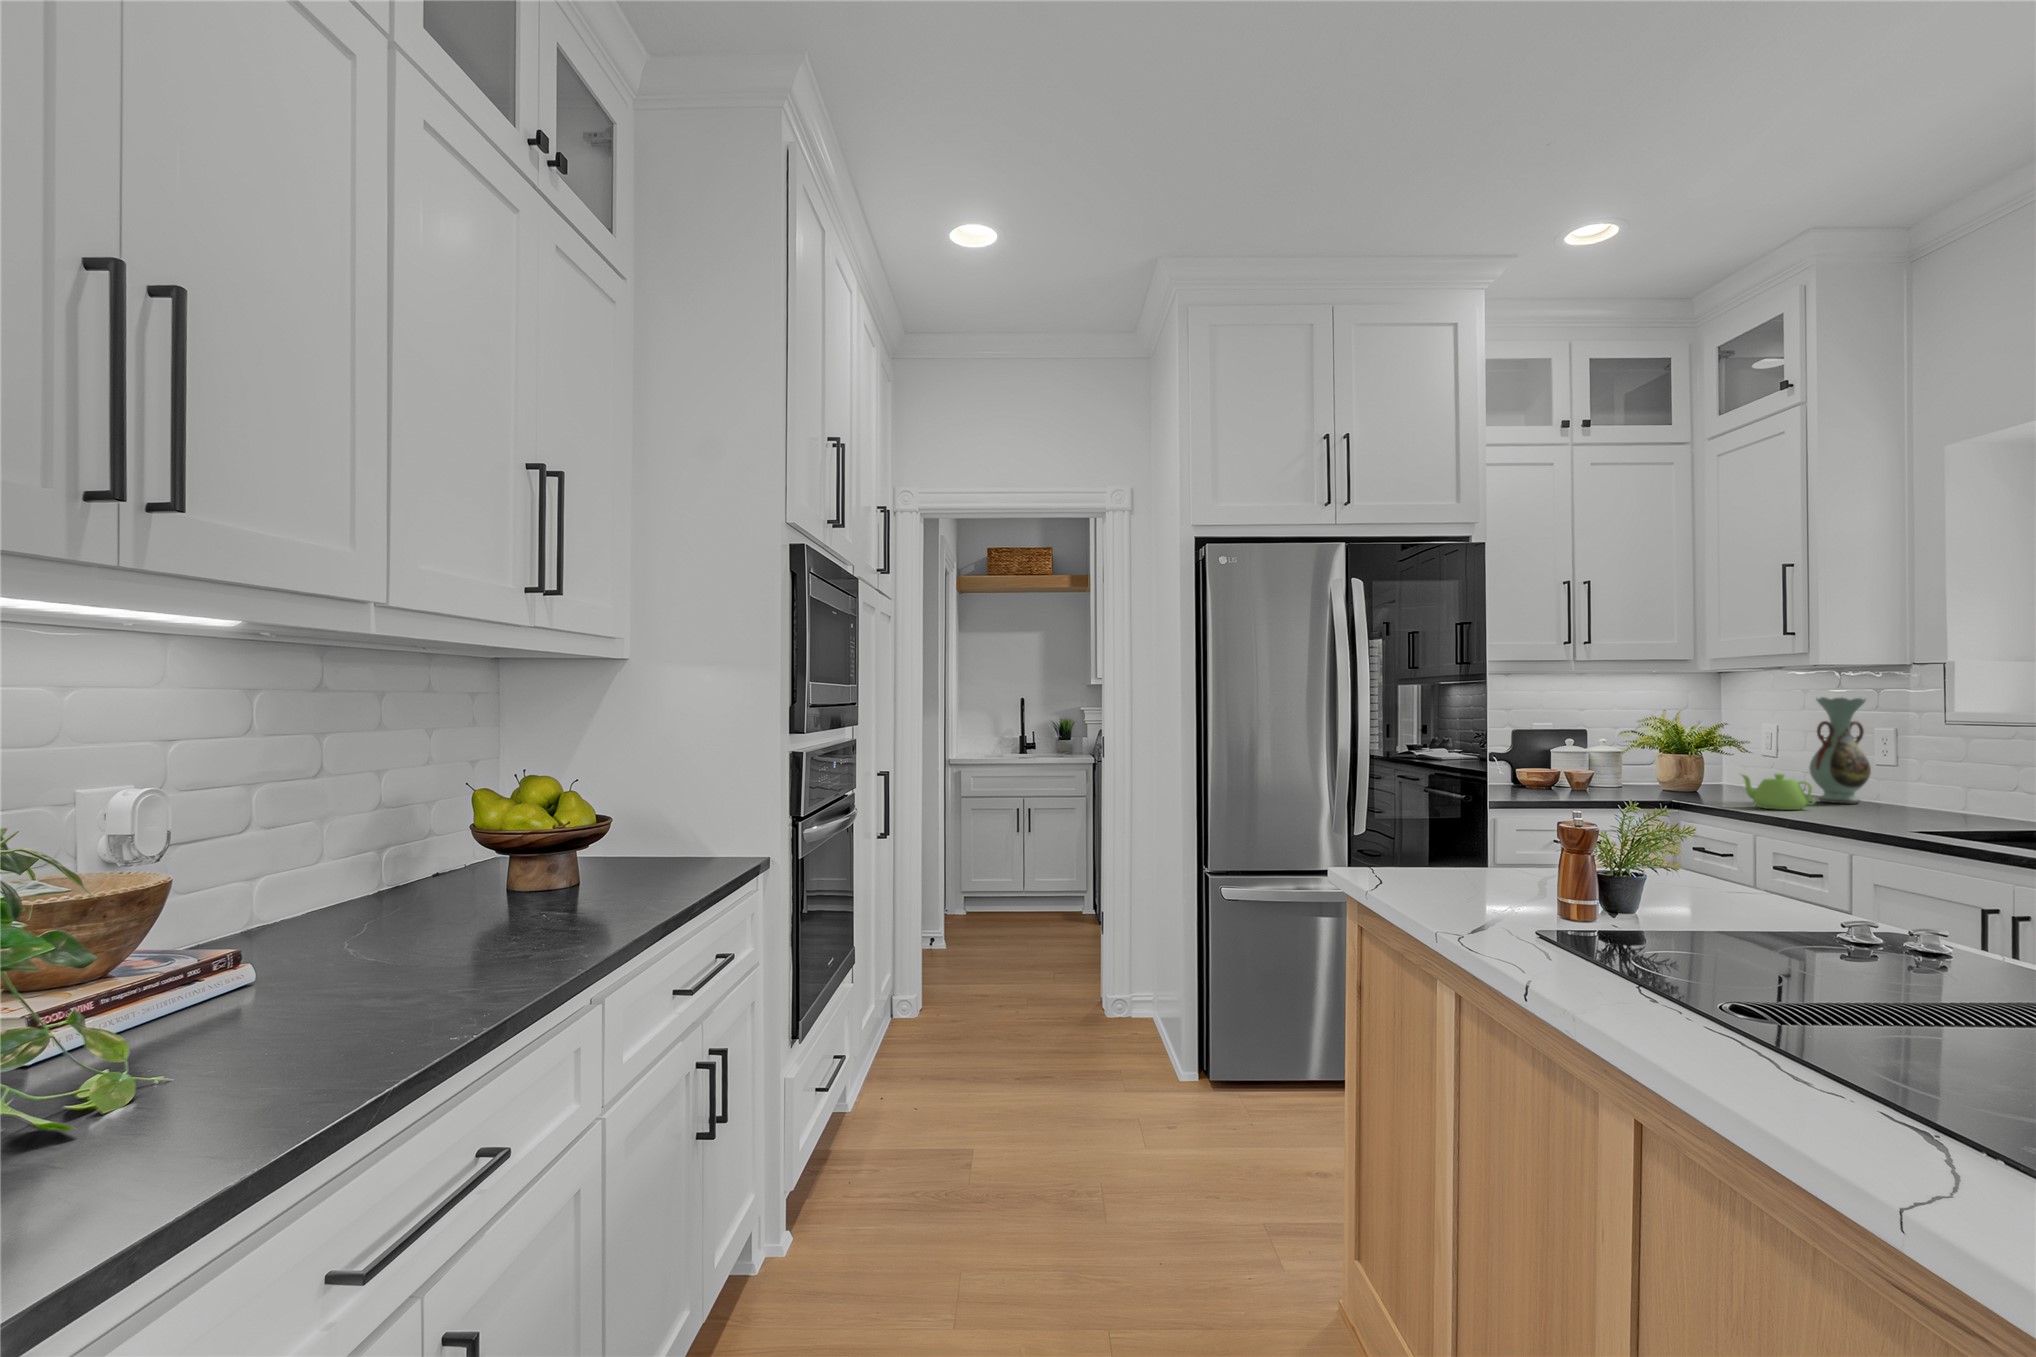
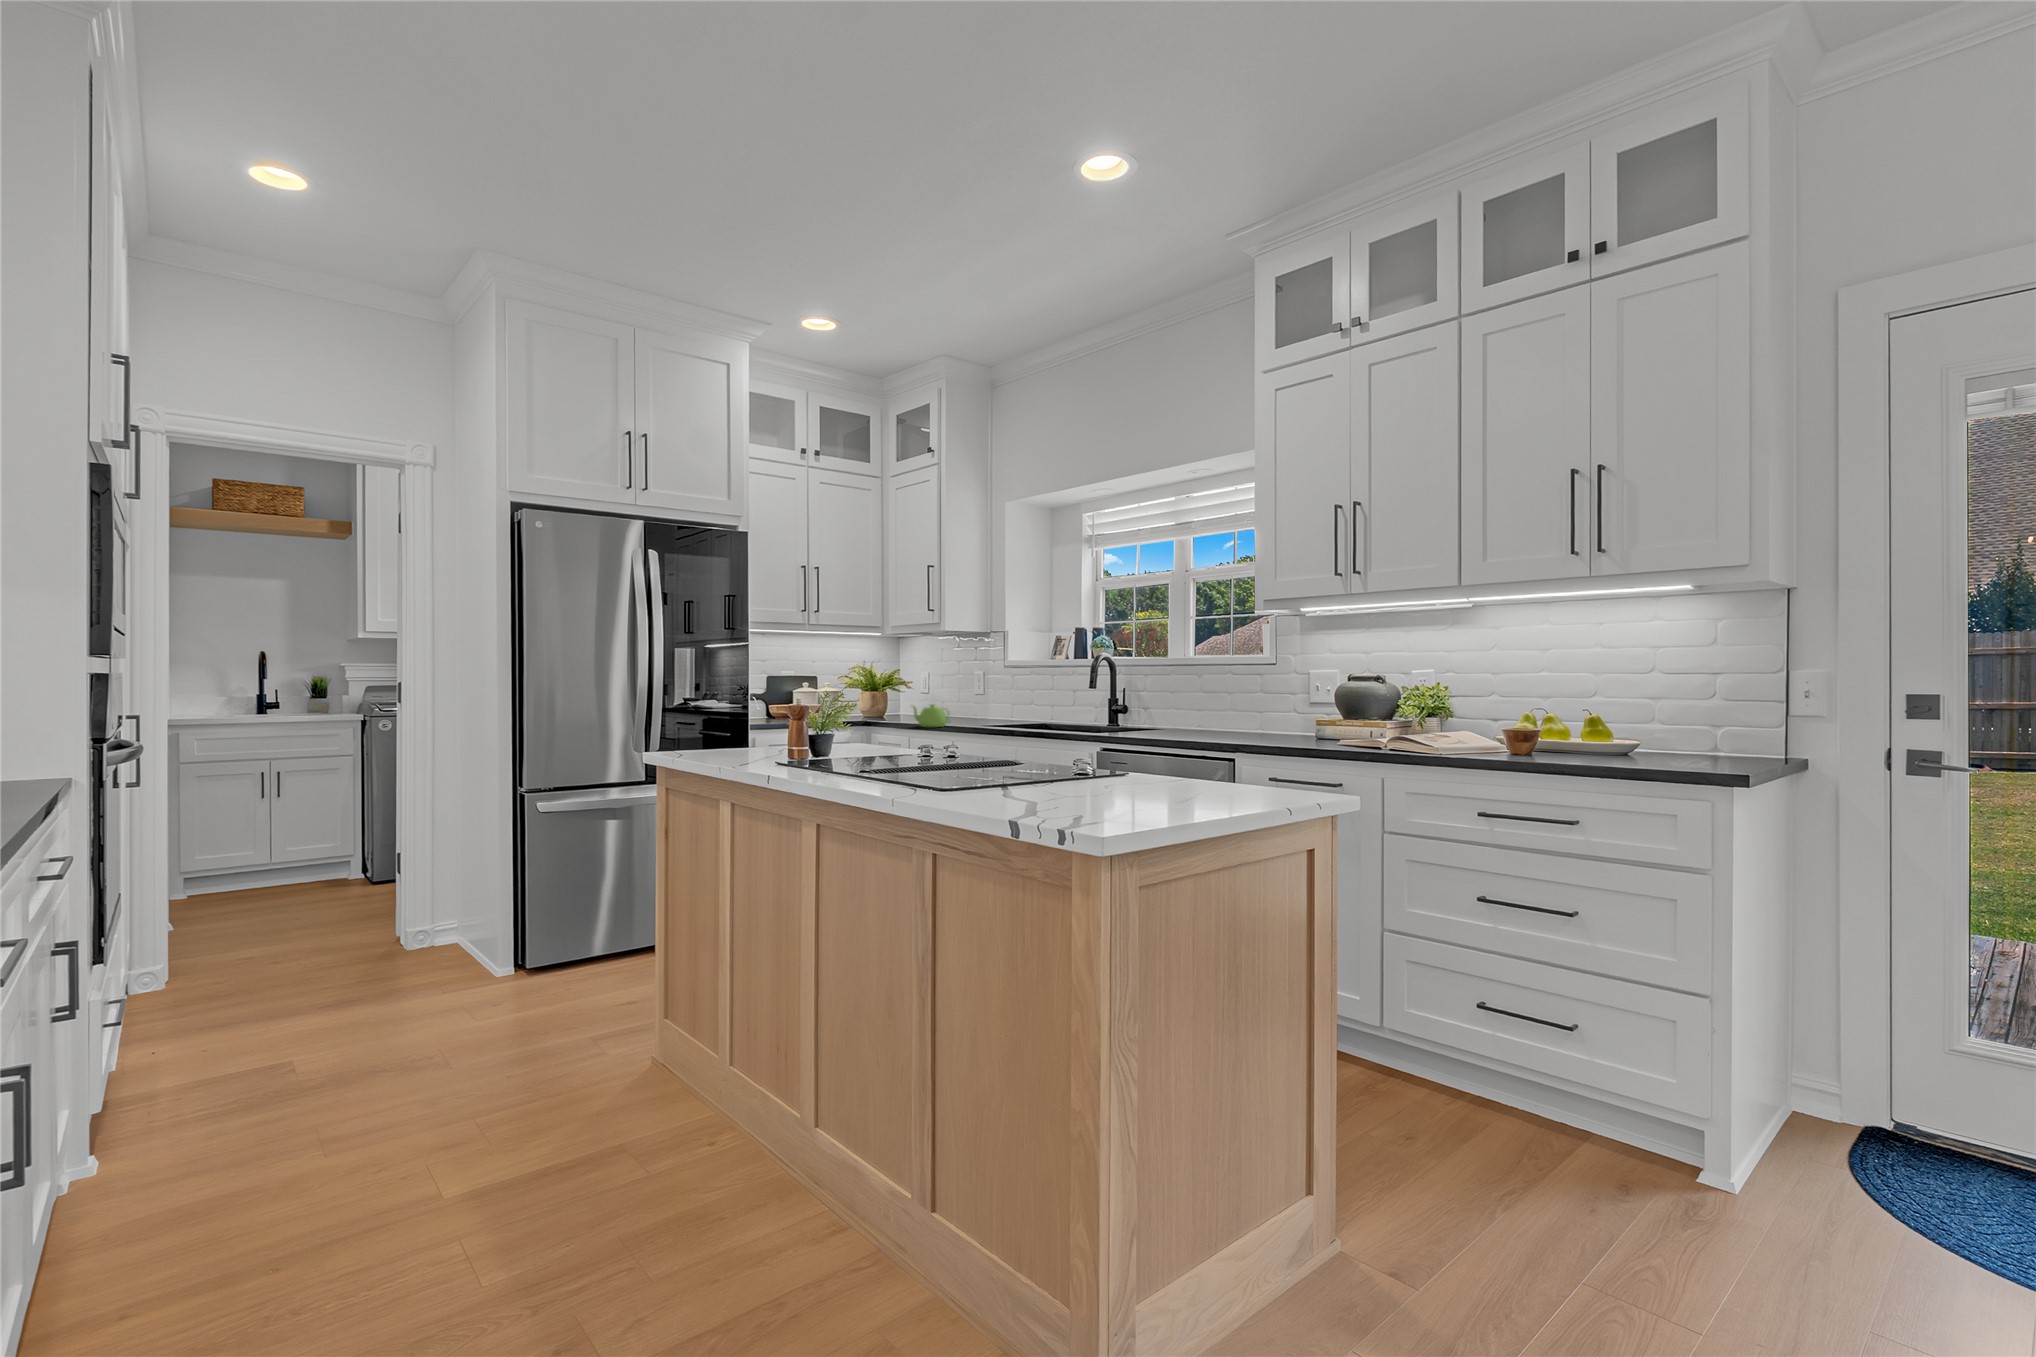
decorative vase: present [1809,697,1871,803] -> none [947,653,977,720]

